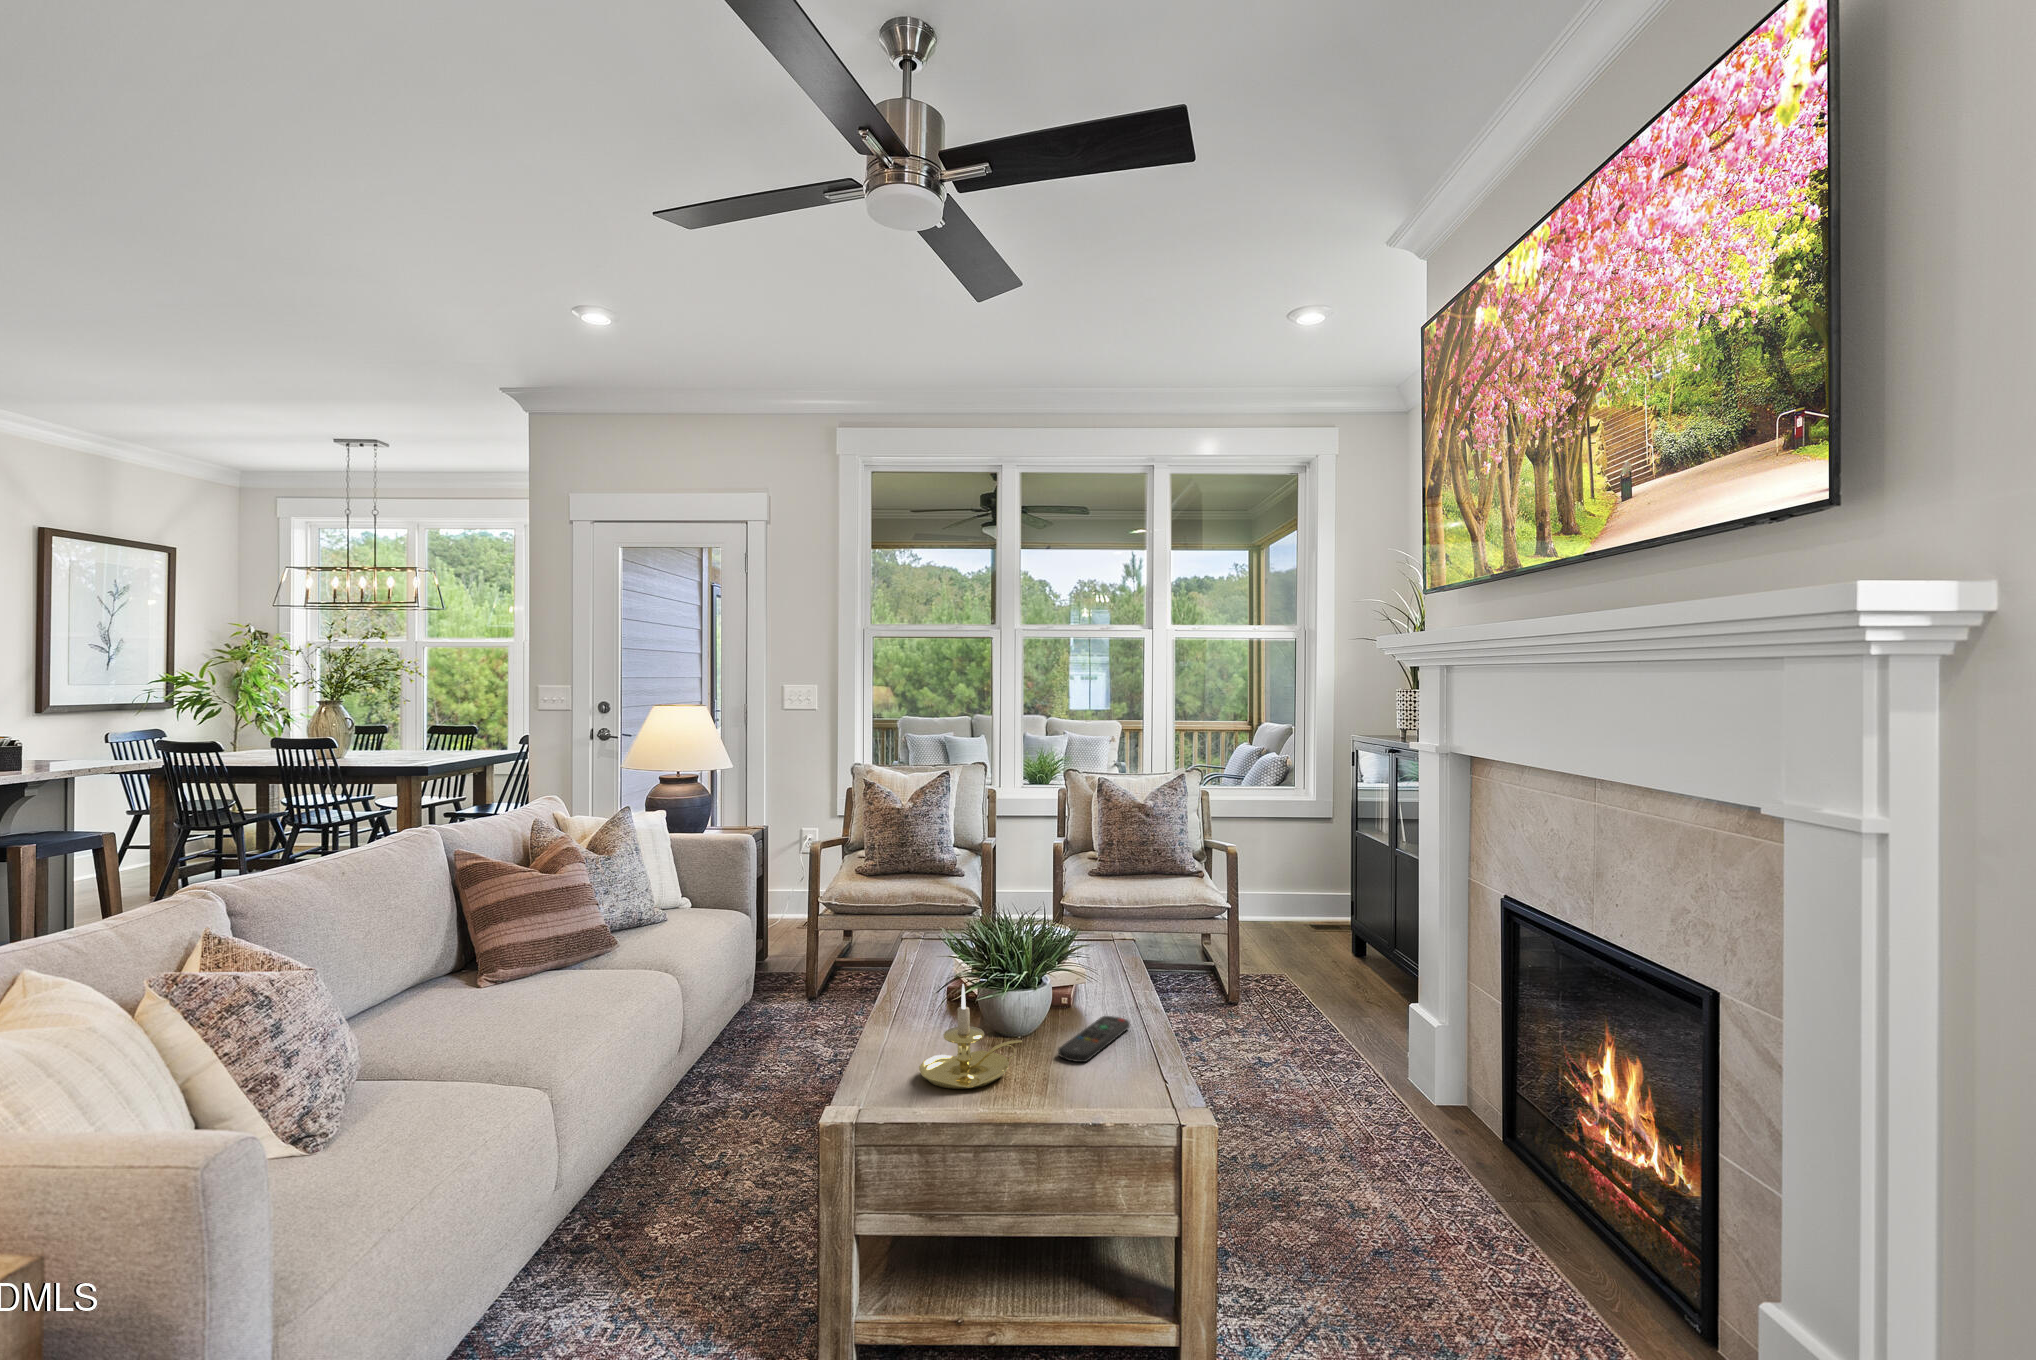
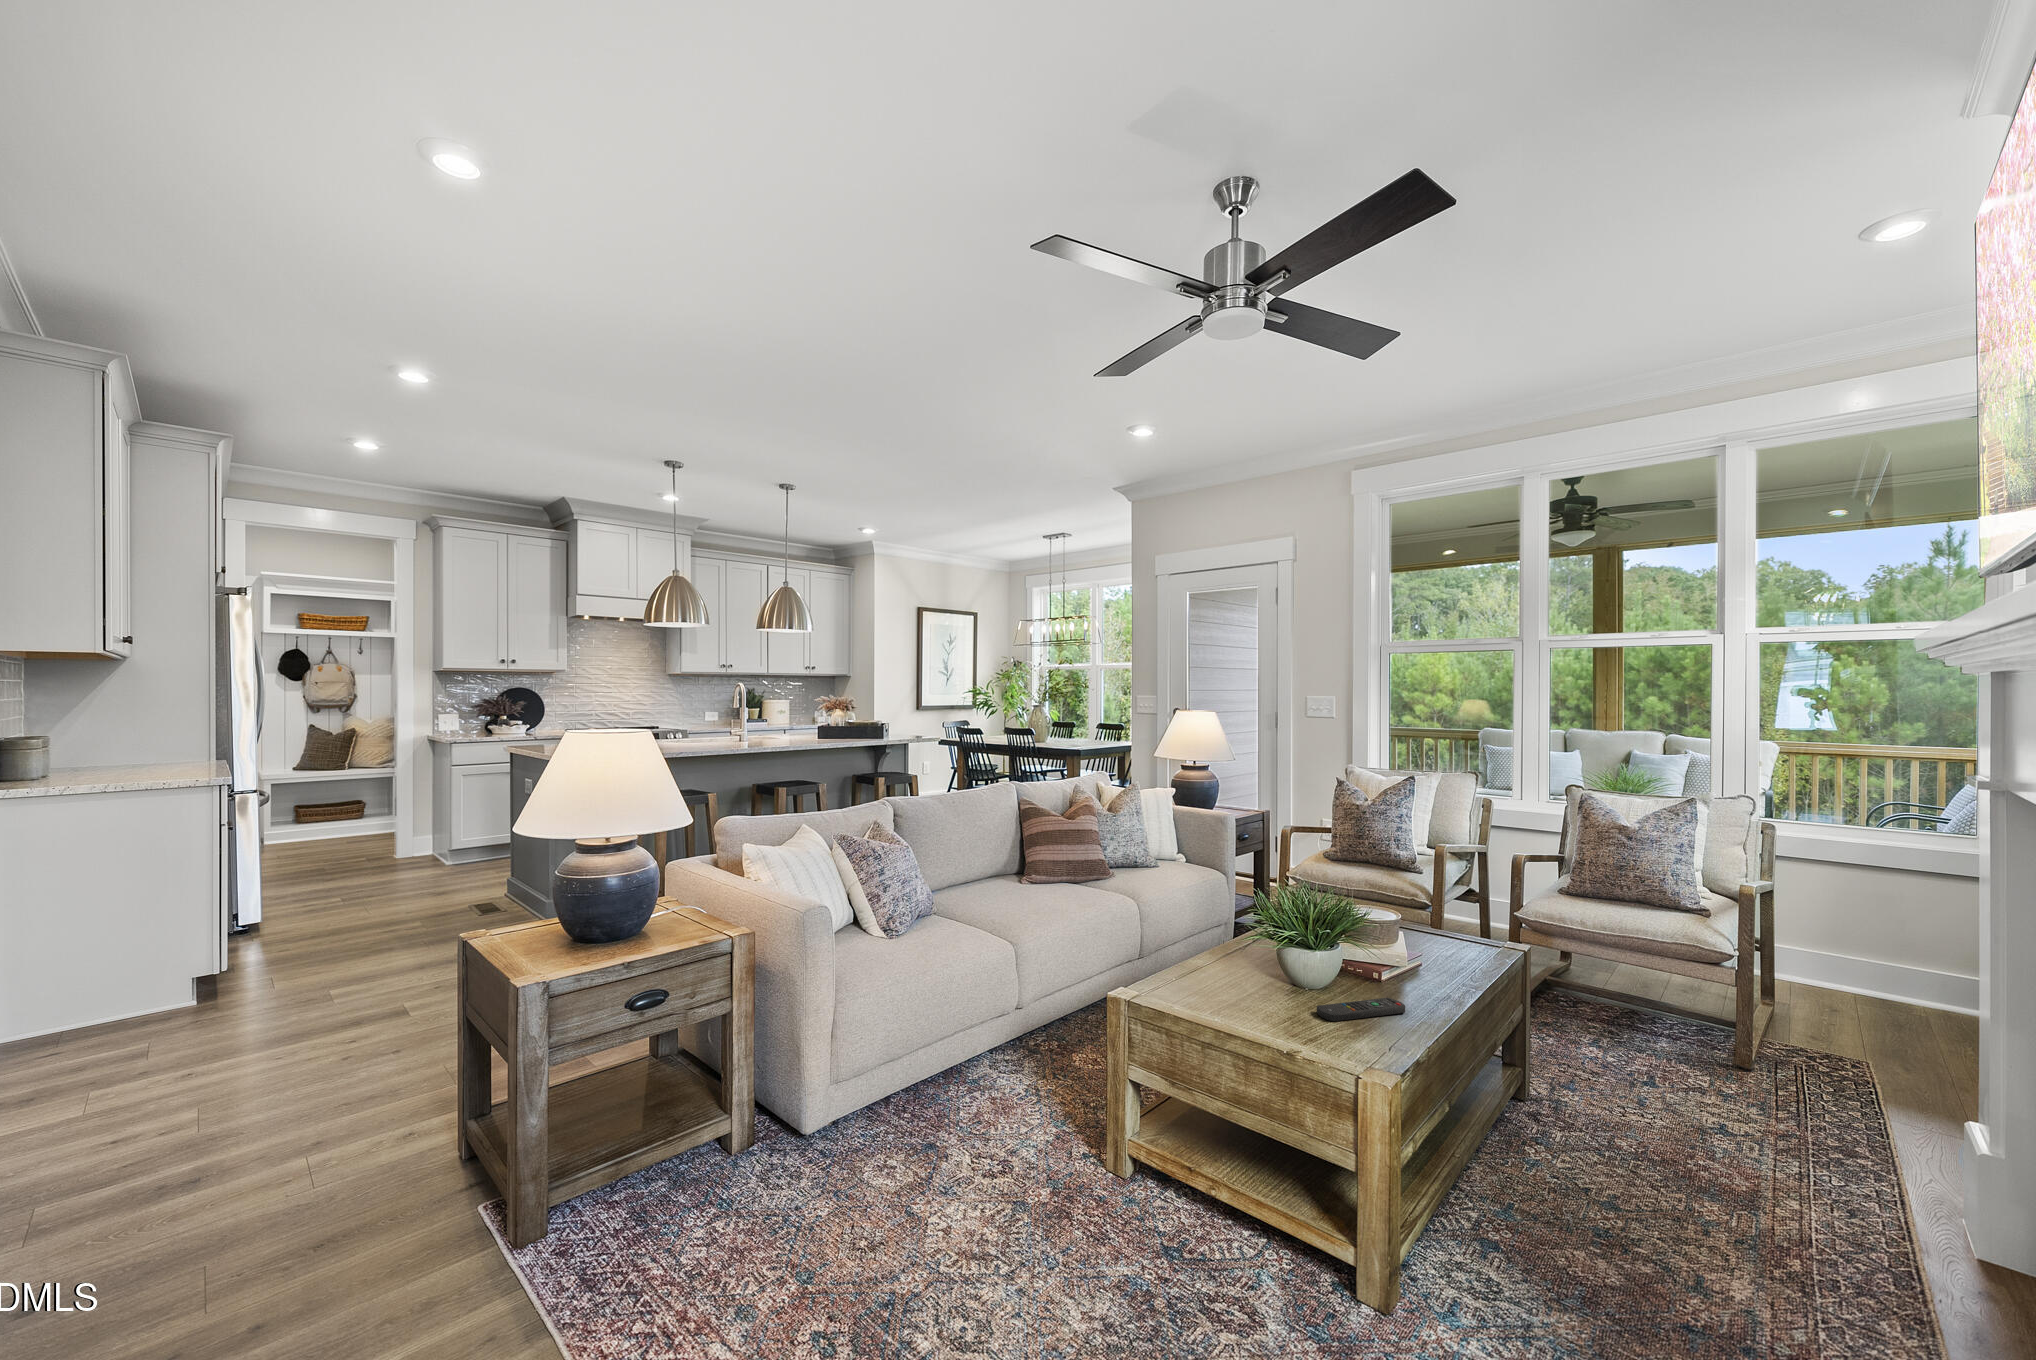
candle holder: present [919,984,1022,1089] -> none [1198,933,1277,1011]

